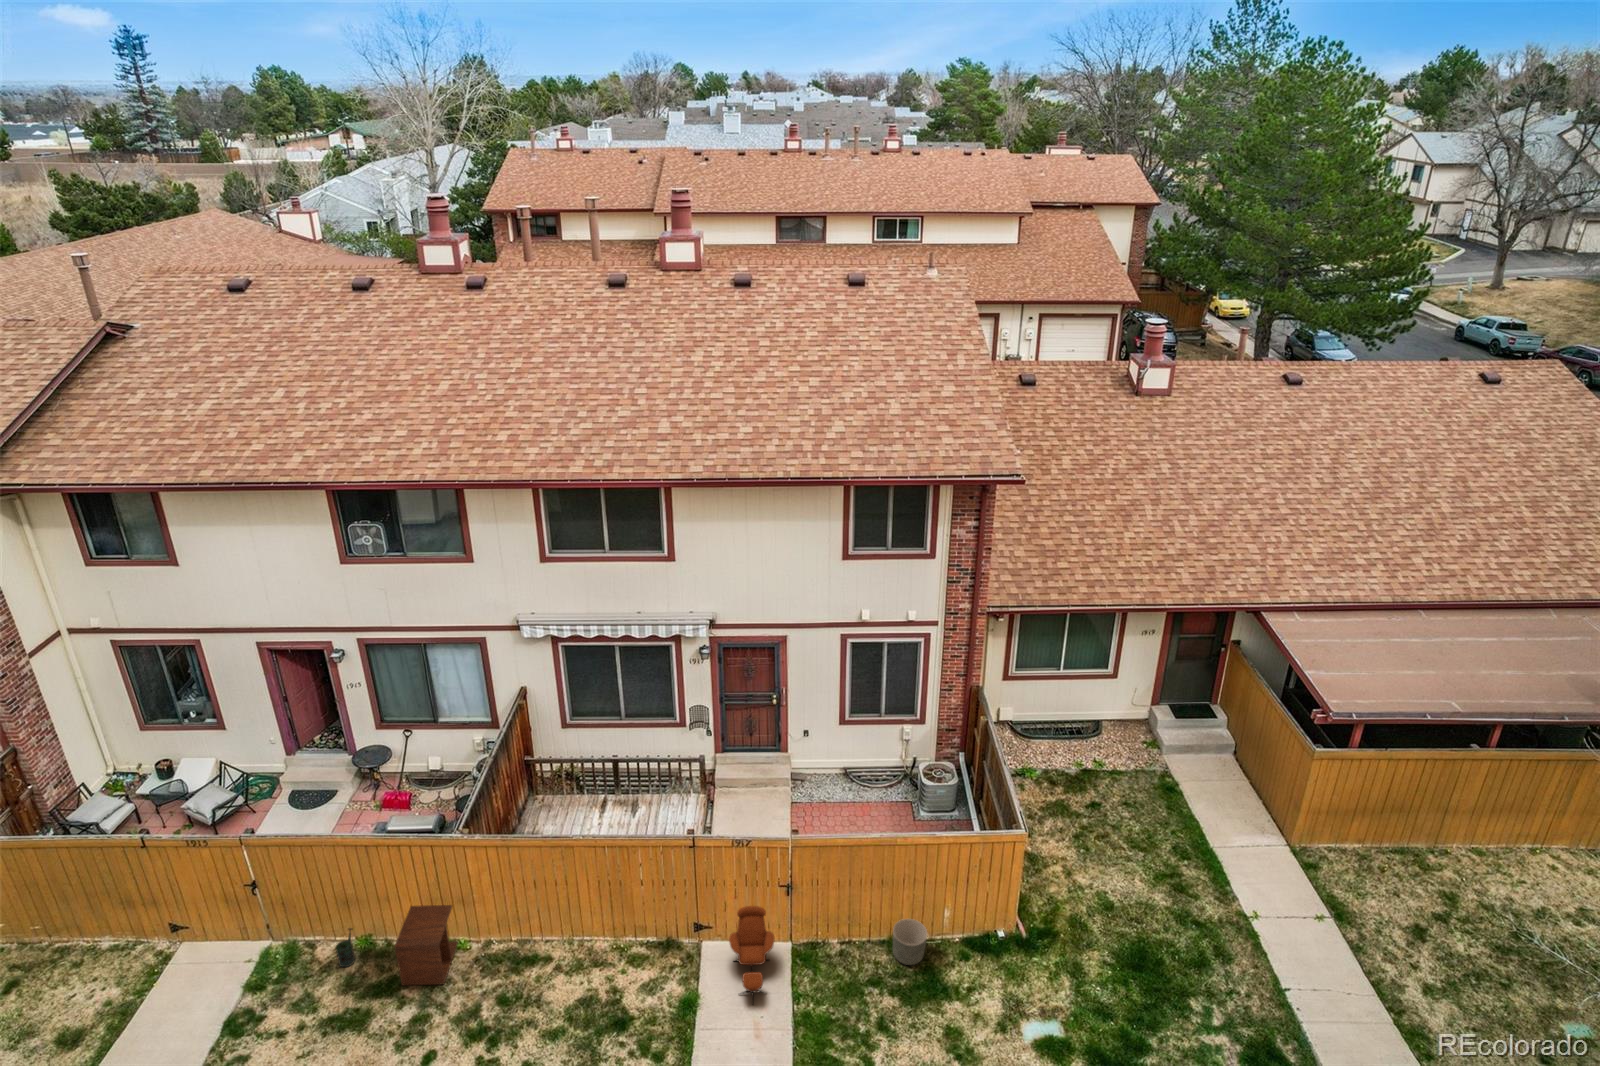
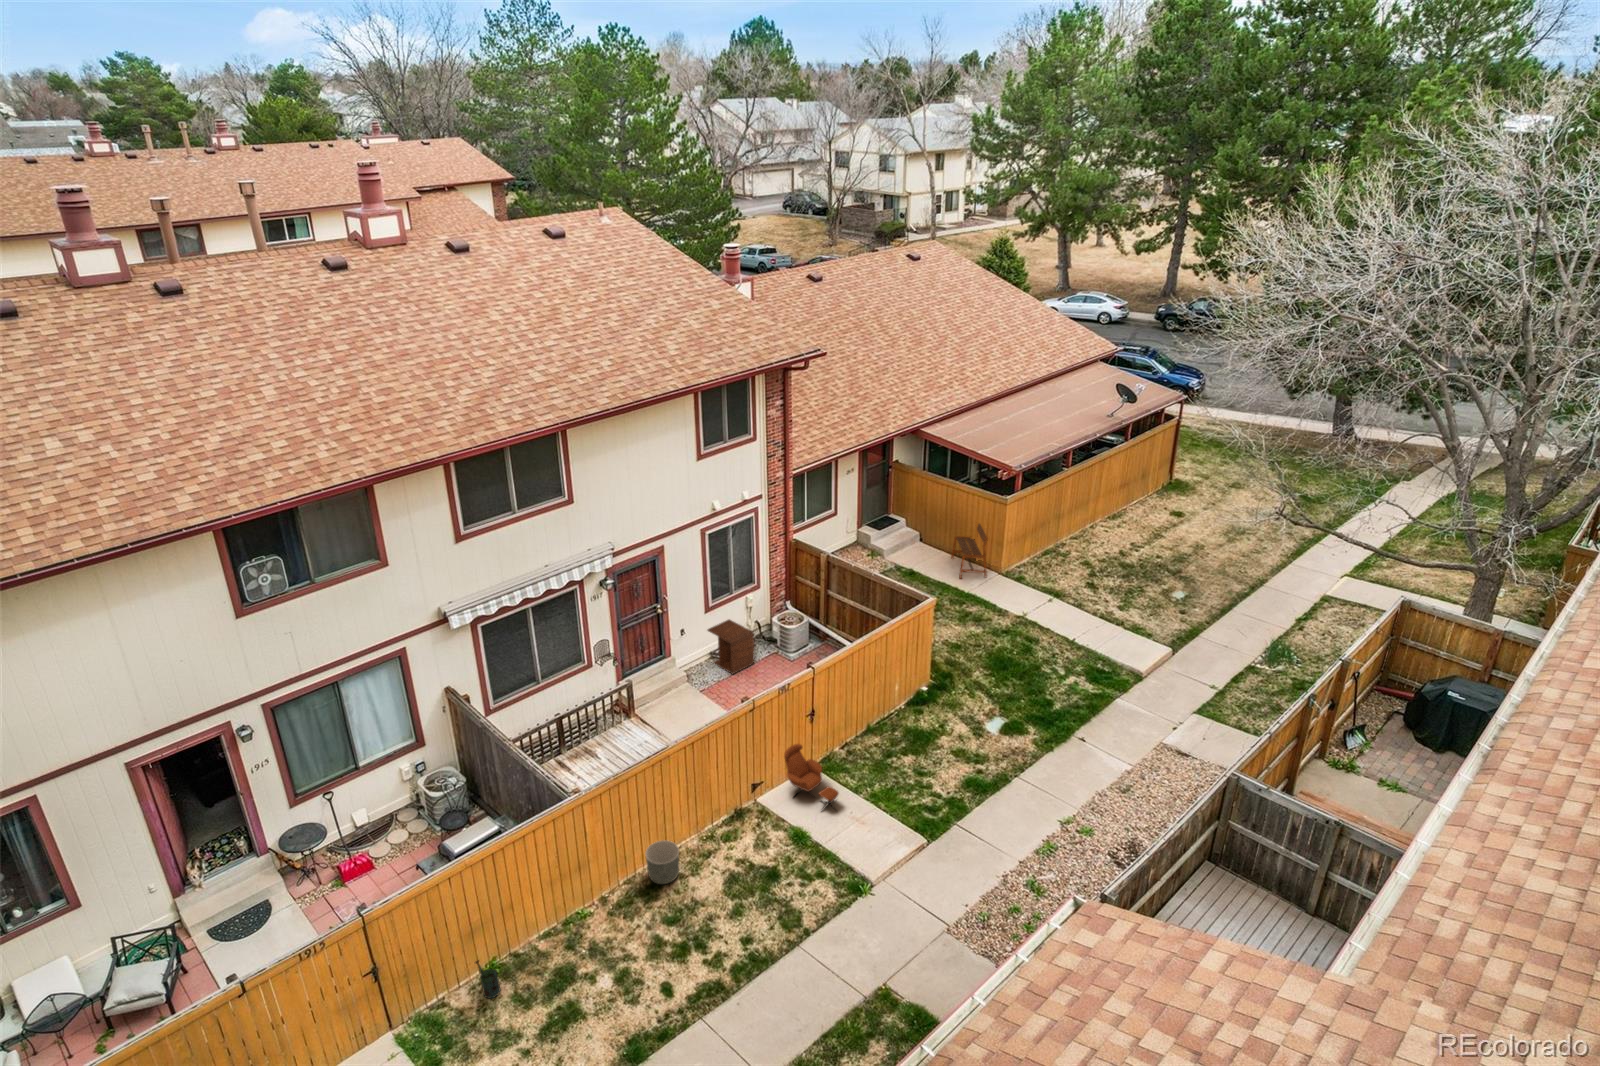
bench: none [1222,762,1292,842] -> present [951,524,988,579]
side table: present [395,905,458,986] -> present [708,620,754,674]
planter: present [893,919,927,965] -> present [645,840,679,884]

